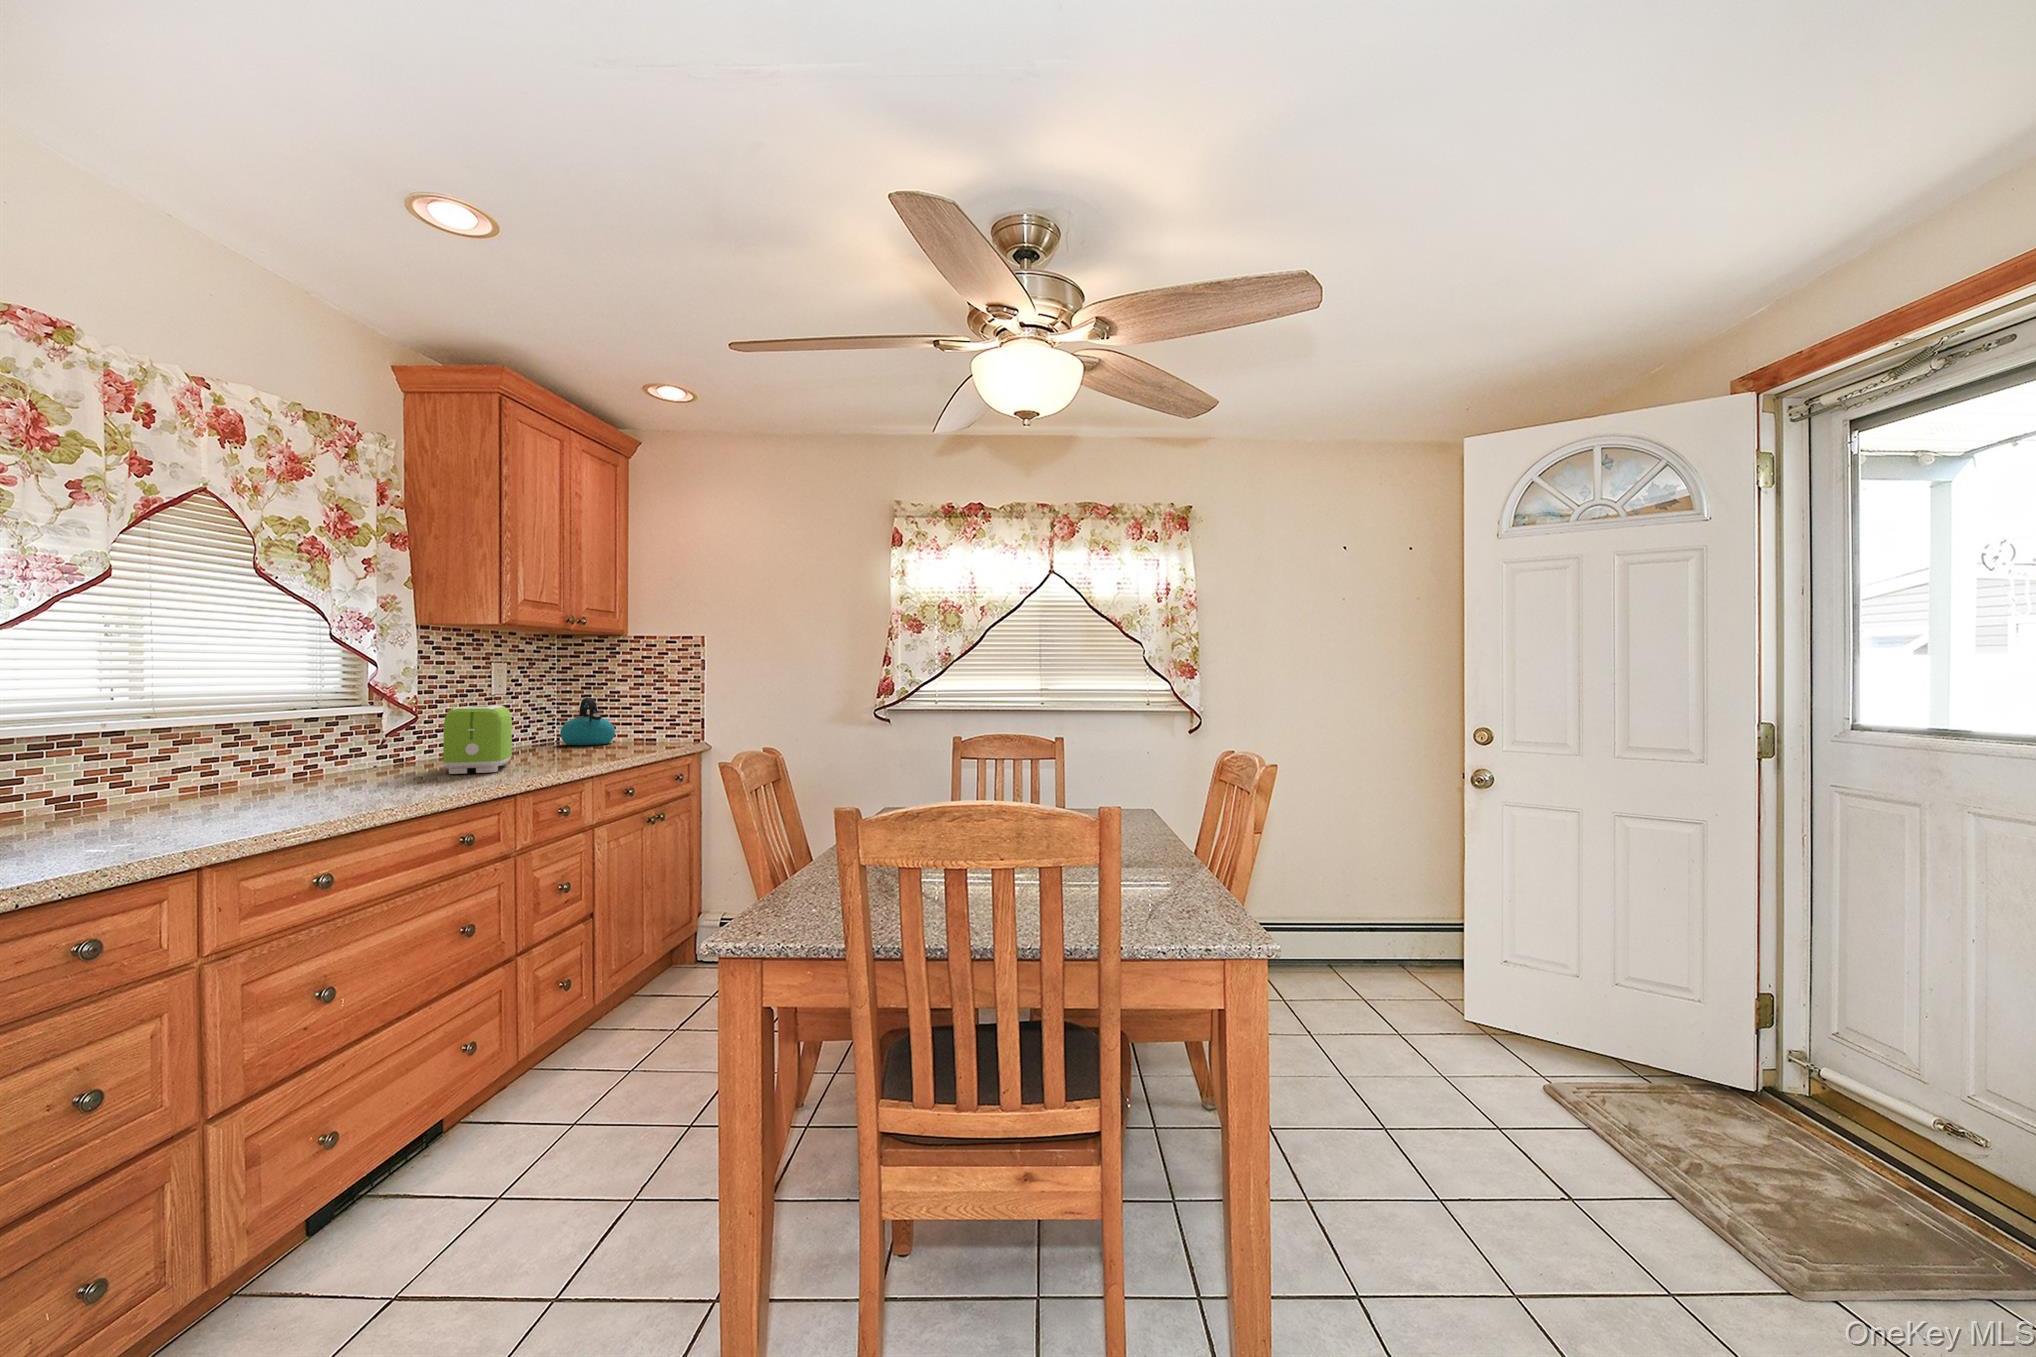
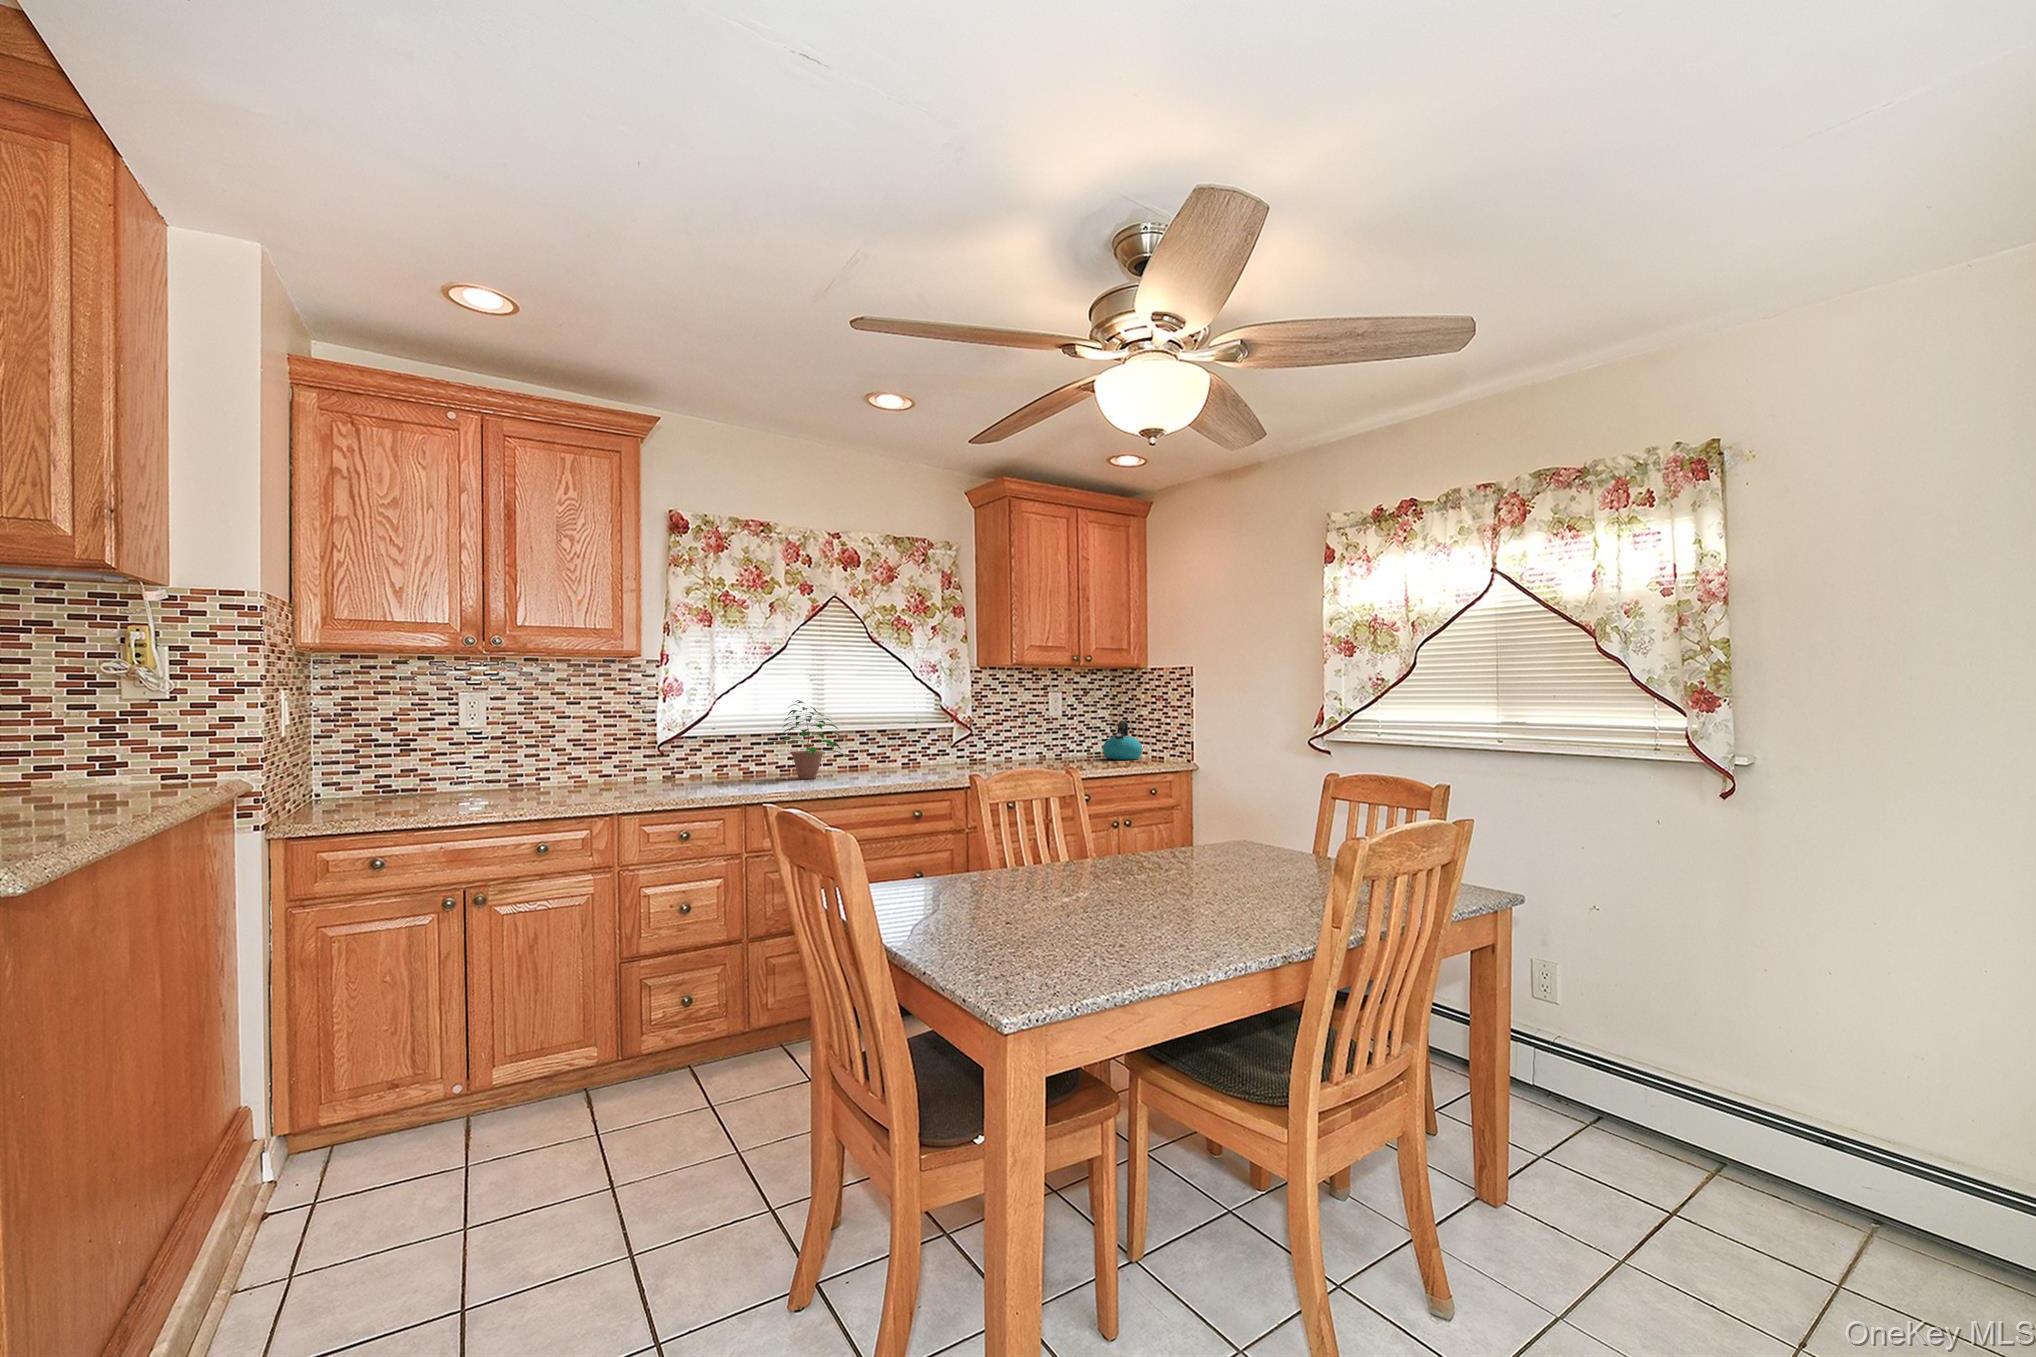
potted plant: none [125,671,319,820] -> present [766,700,847,779]
toaster: present [443,706,512,774] -> none [956,724,1015,770]

